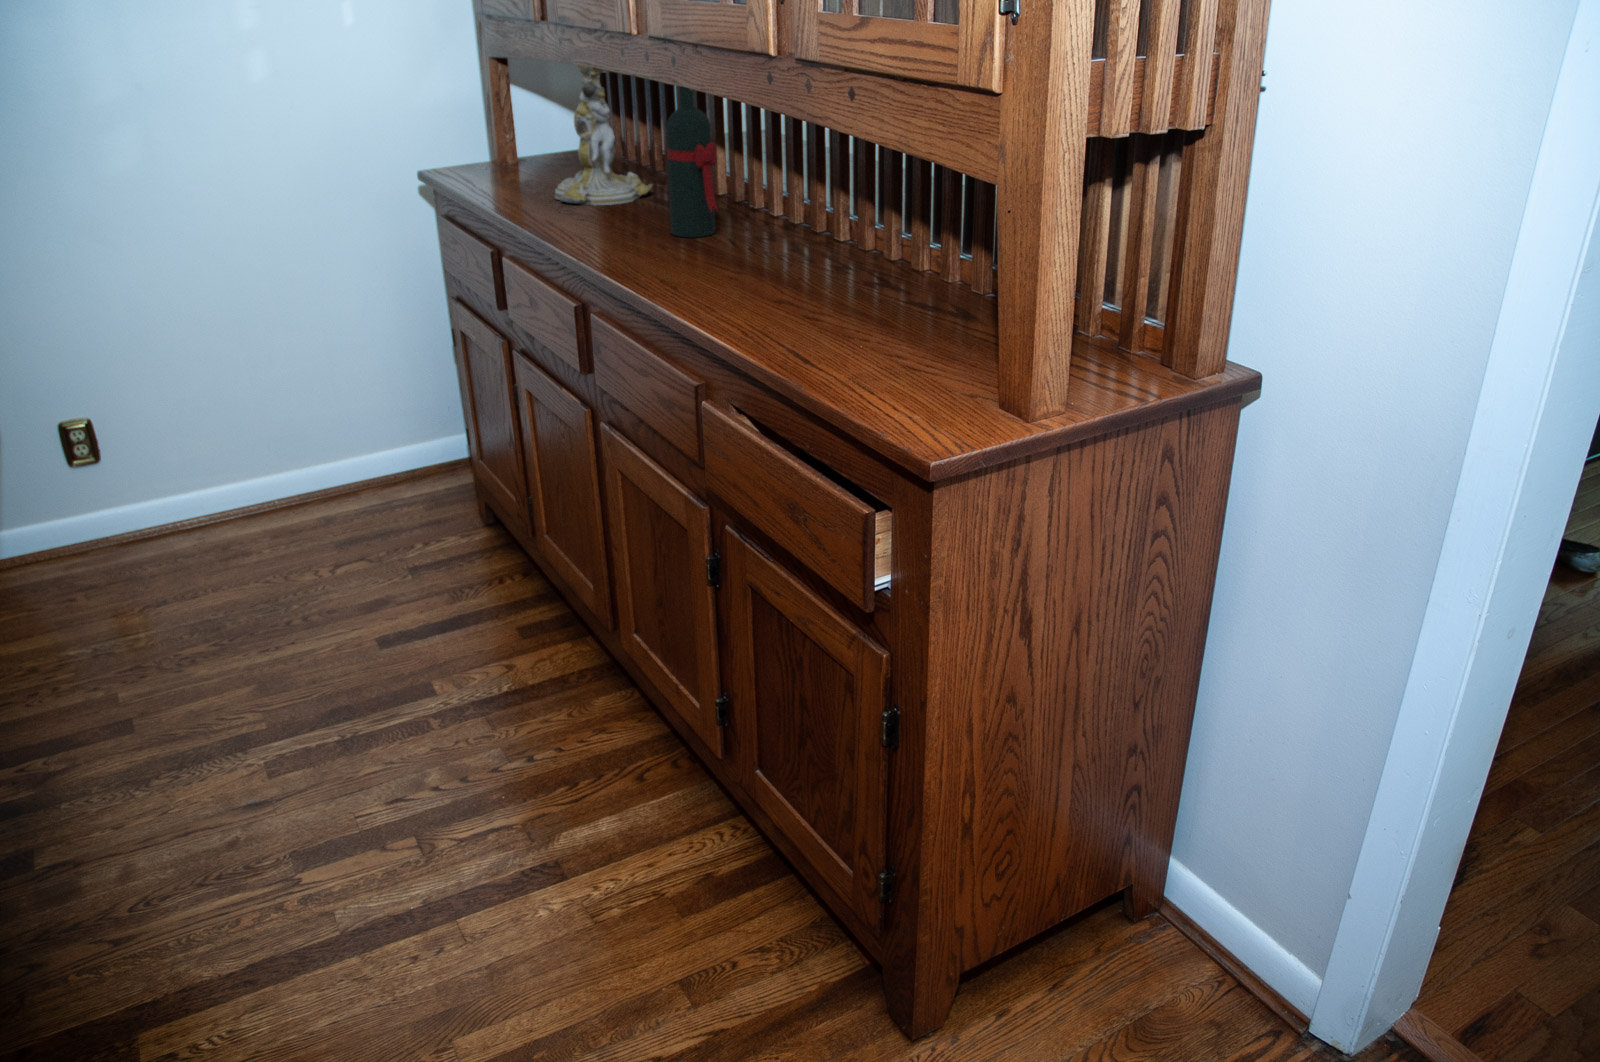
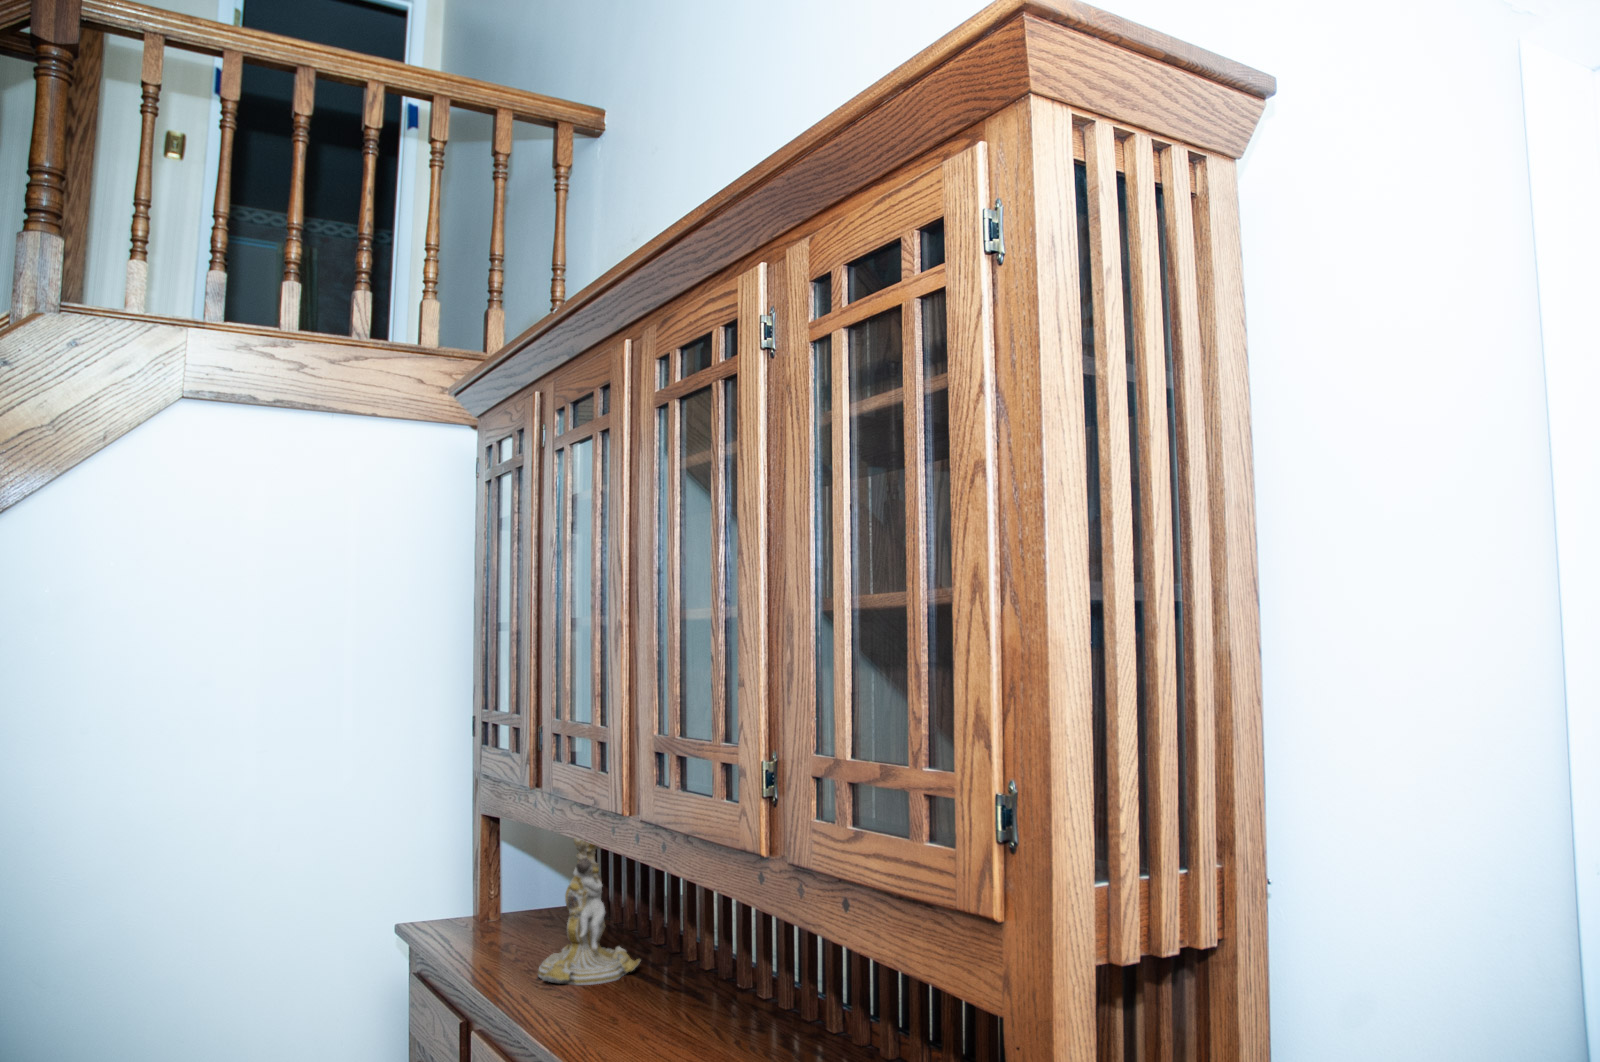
wine bottle: present [666,87,718,237] -> none [655,832,707,1030]

